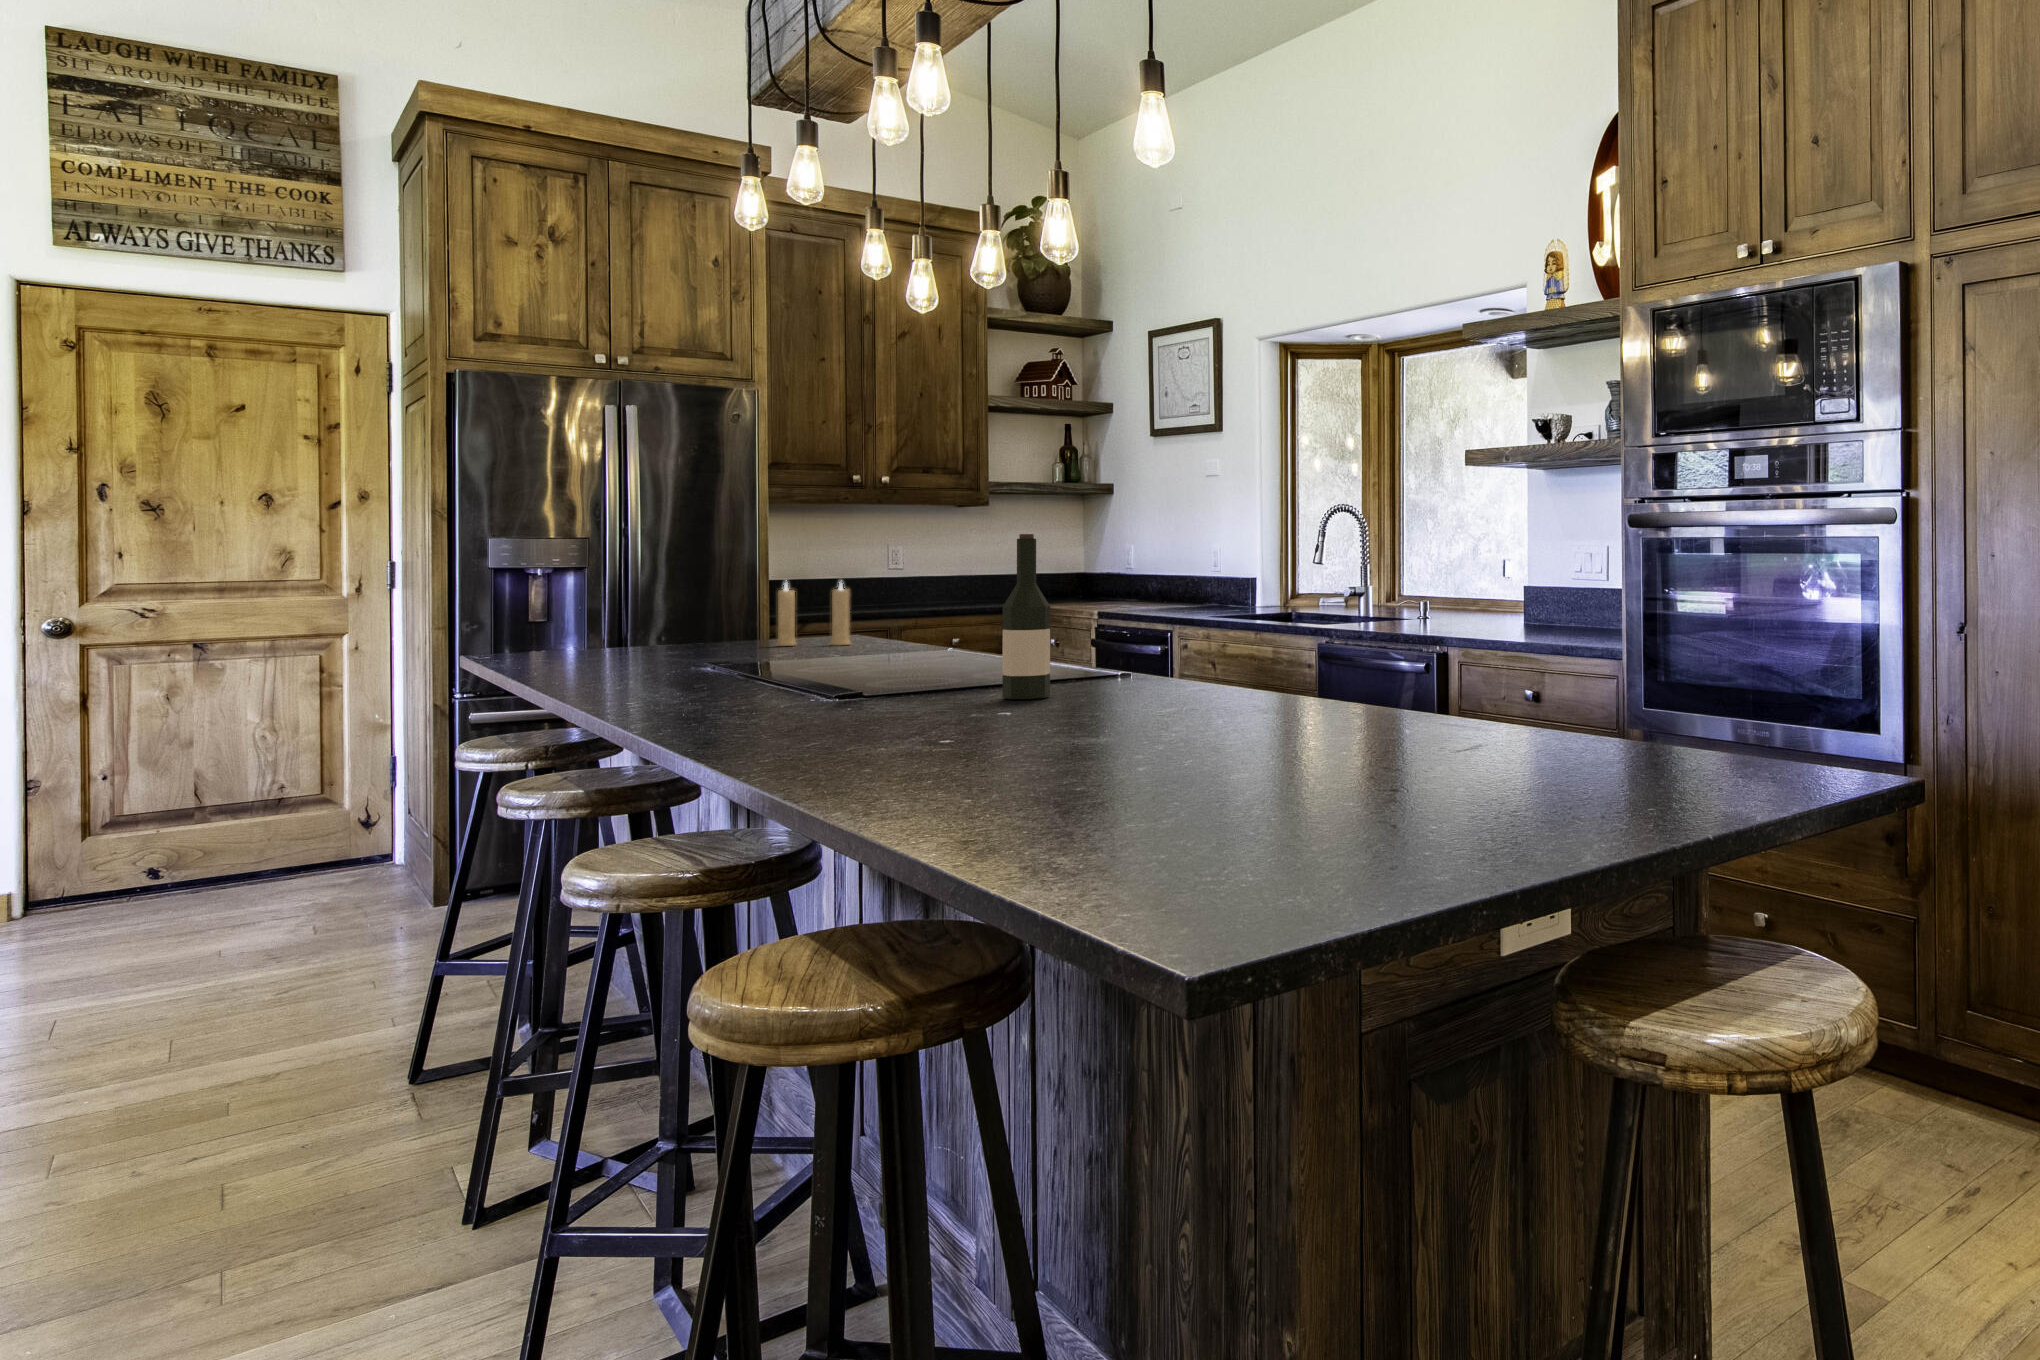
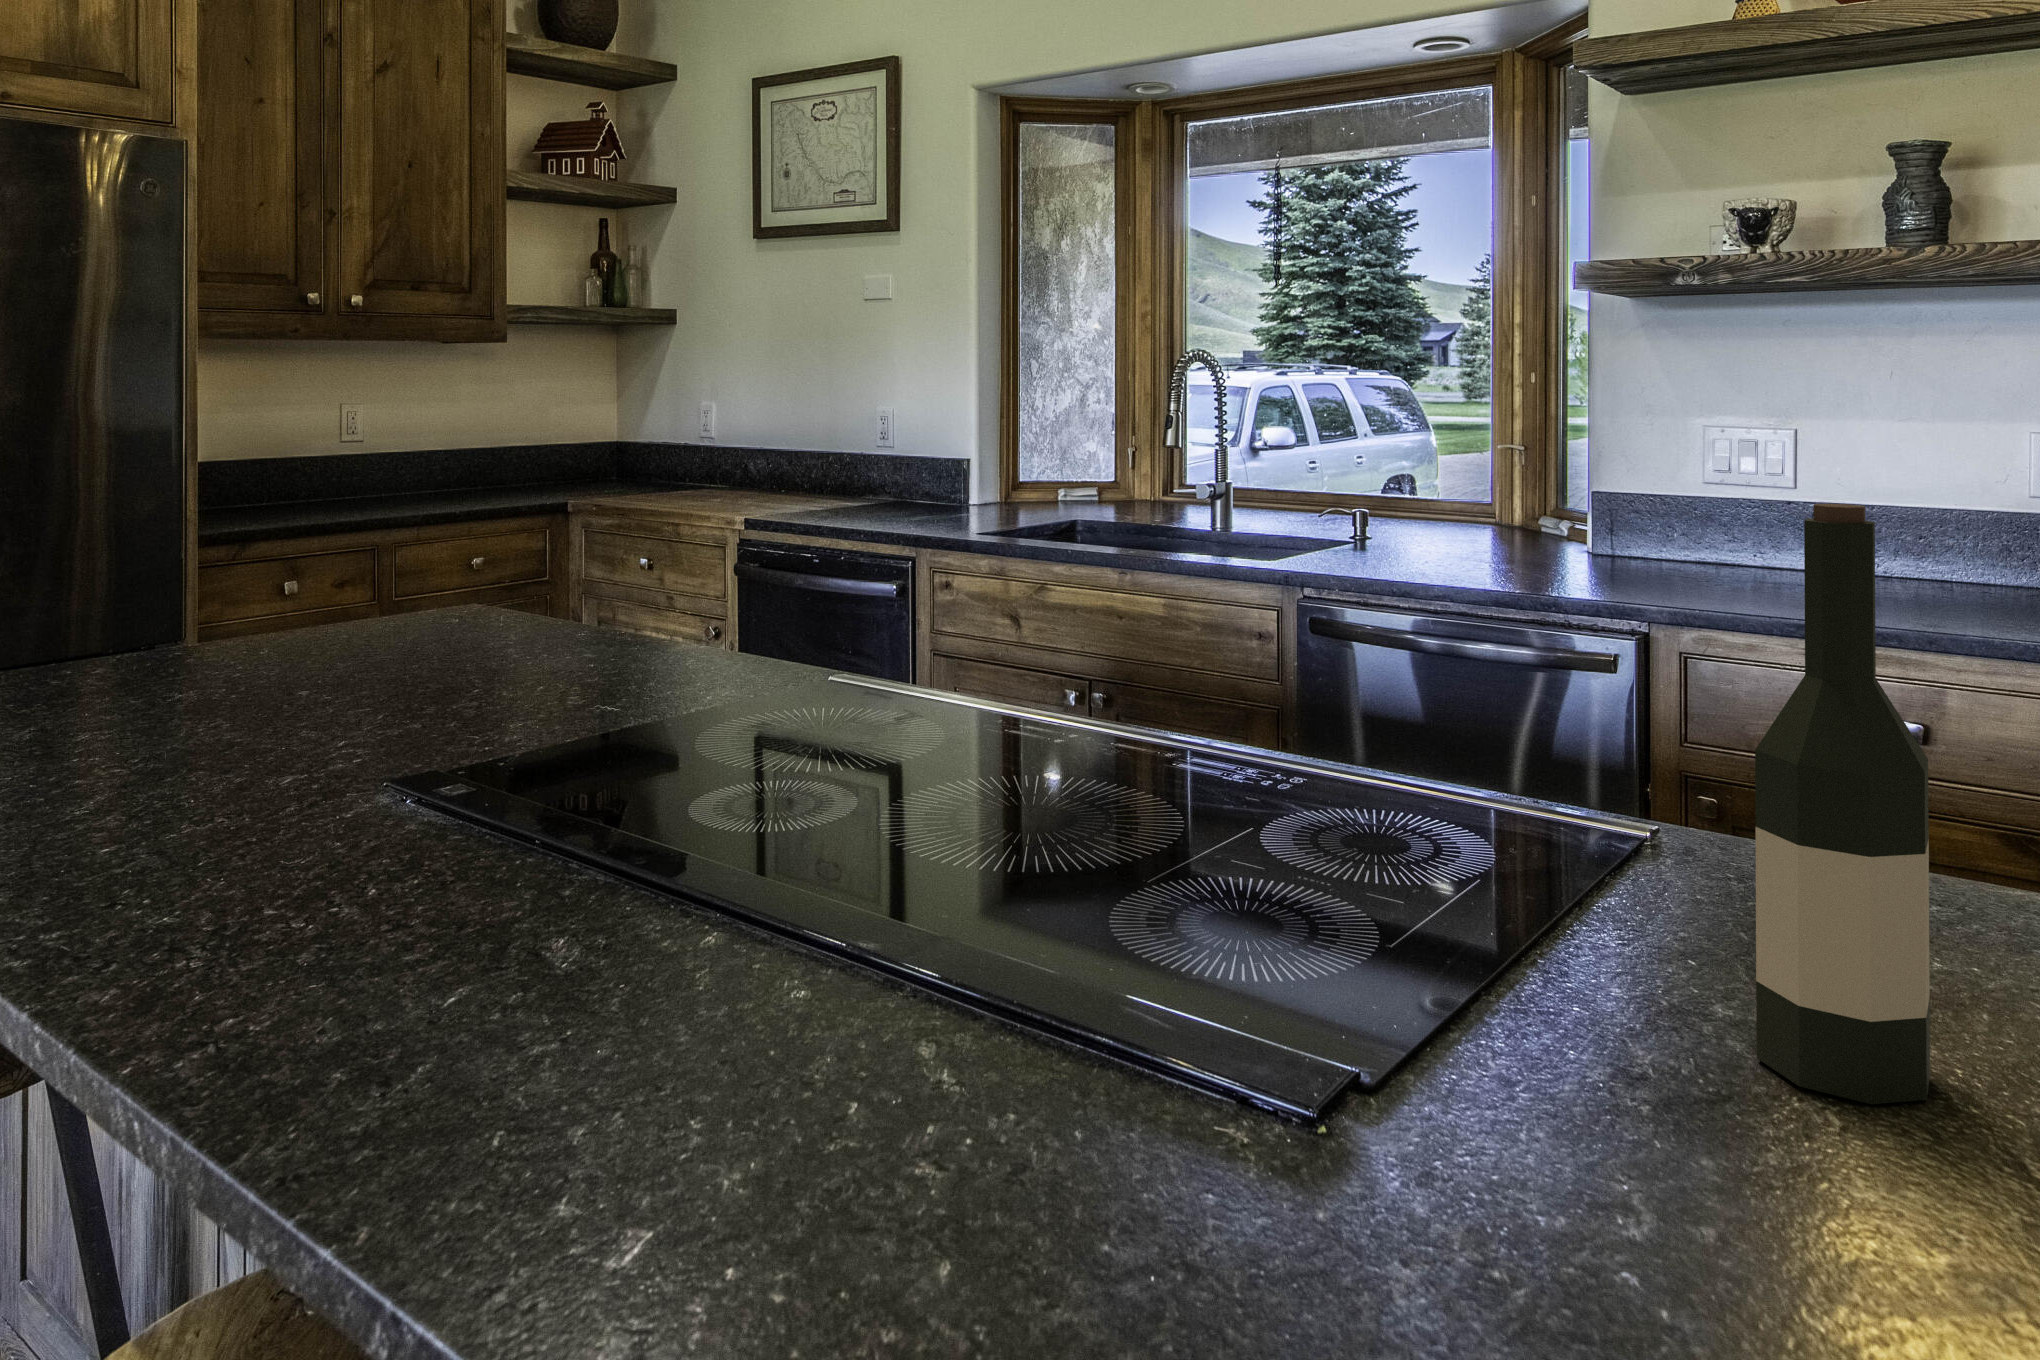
candle: present [776,582,851,646] -> none [347,506,505,653]

